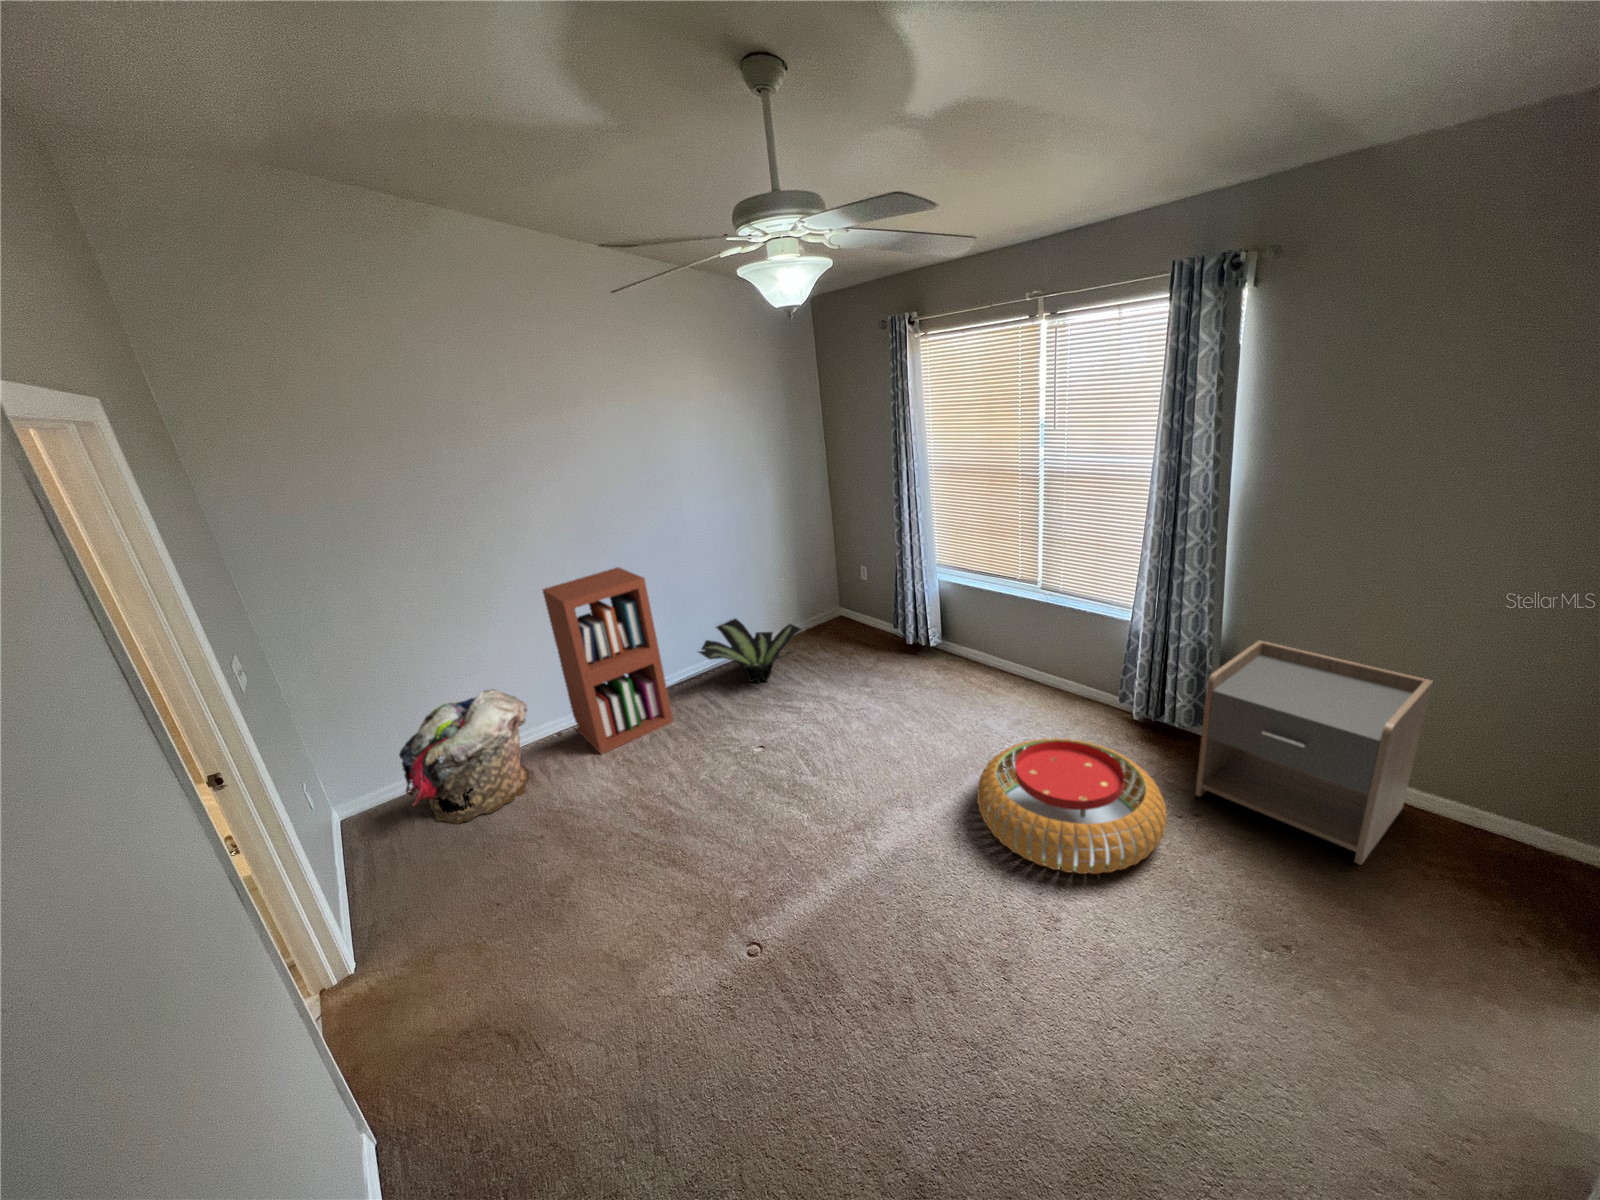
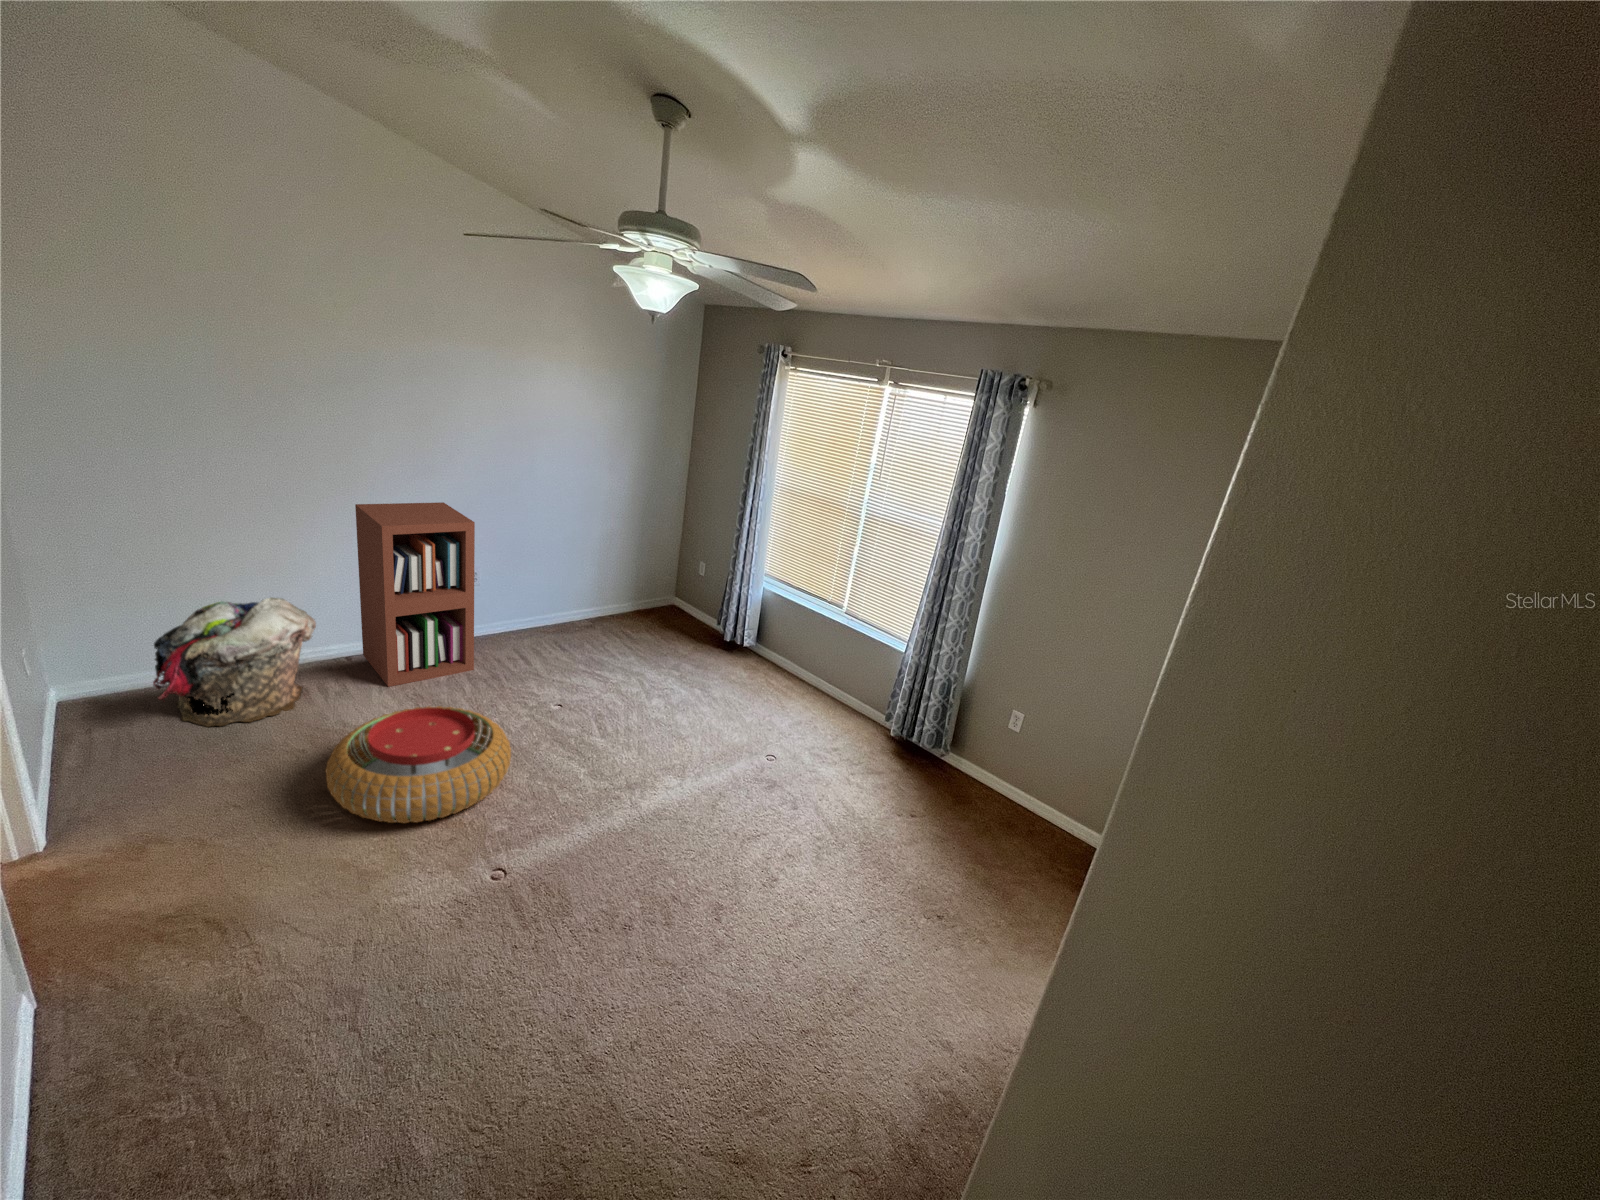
potted plant: present [699,619,801,682] -> none [514,584,626,651]
nightstand: present [1195,641,1433,865] -> none [916,685,1092,868]
pouf: present [977,738,1167,874] -> present [326,706,511,823]

